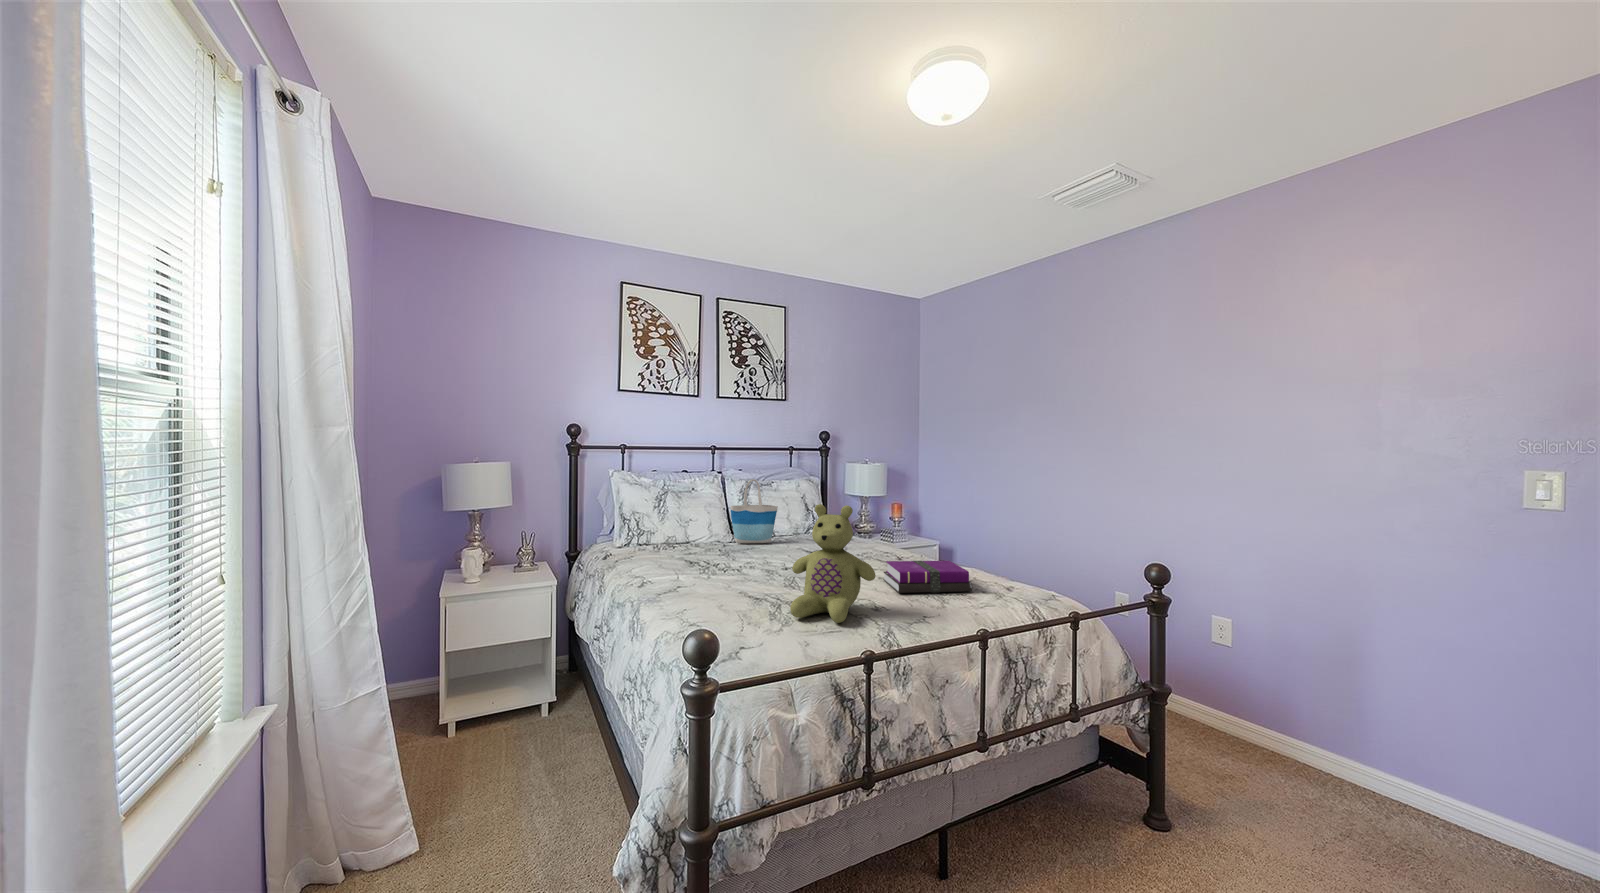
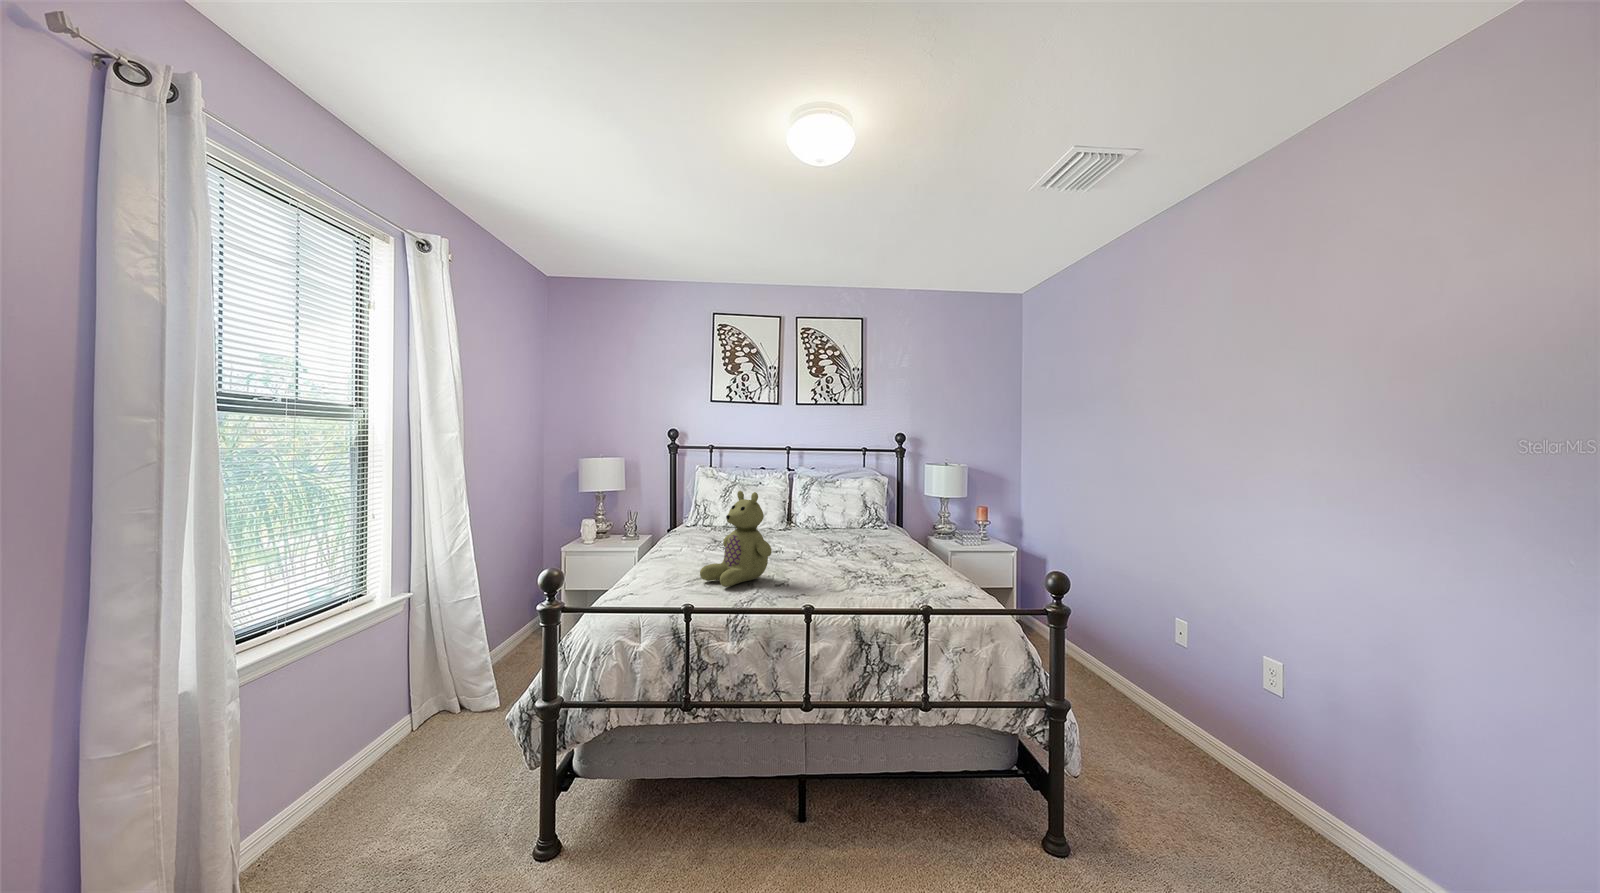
tote bag: present [731,479,778,543] -> none [779,475,817,532]
notebook: present [883,561,972,593] -> none [822,549,899,581]

